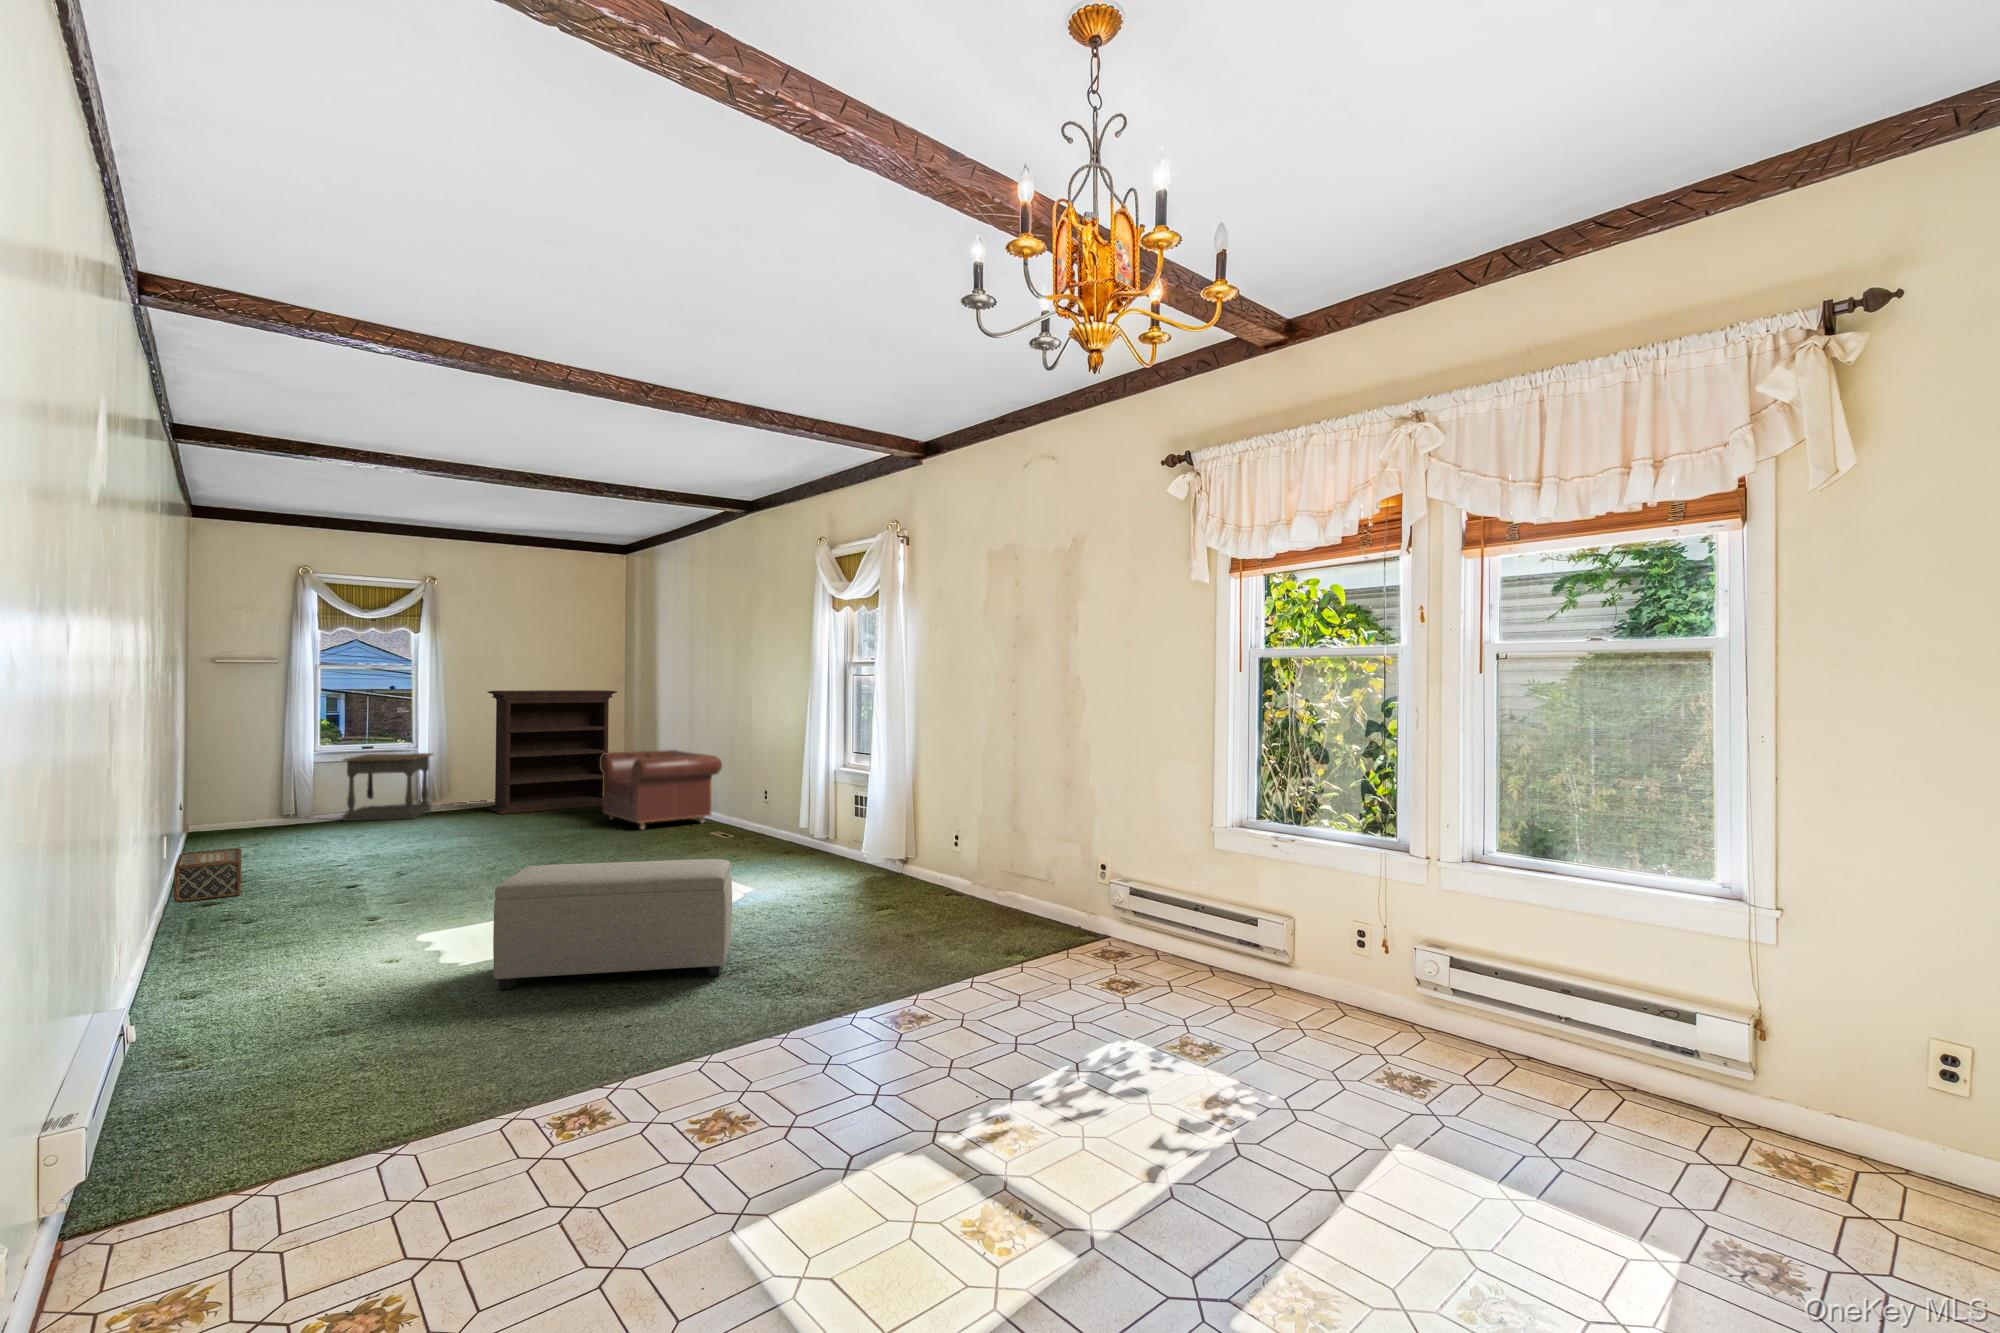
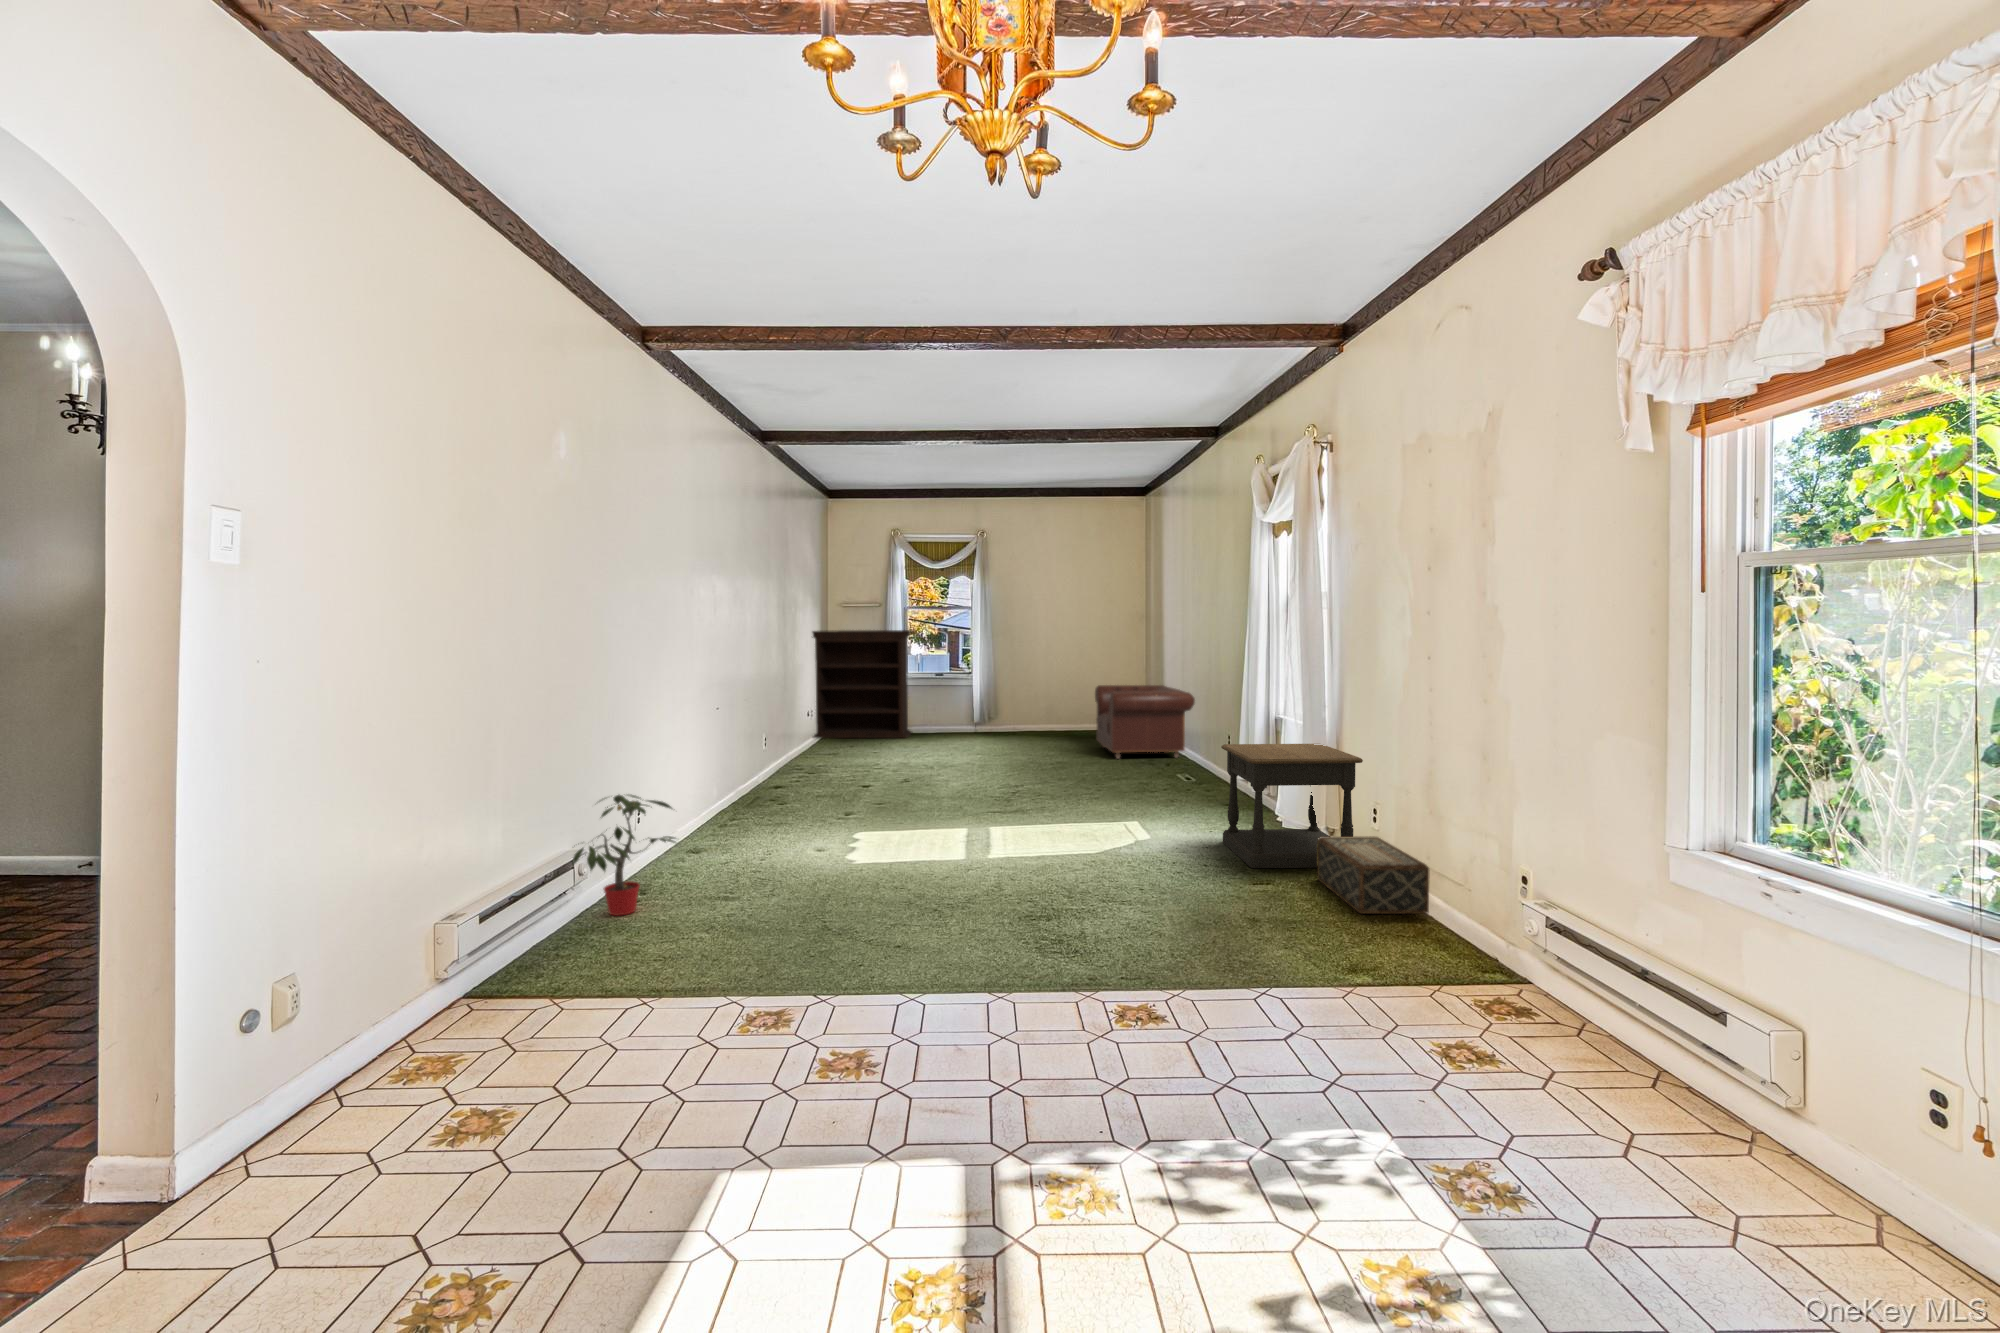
bookshelf: present [488,690,617,814] -> present [812,630,912,738]
side table: present [343,753,433,821] -> present [1221,744,1363,868]
woven basket: present [174,848,242,902] -> present [1317,836,1430,914]
ottoman: present [493,859,732,989] -> none [850,781,1059,908]
potted plant: none [115,921,268,1093] -> present [573,795,676,916]

